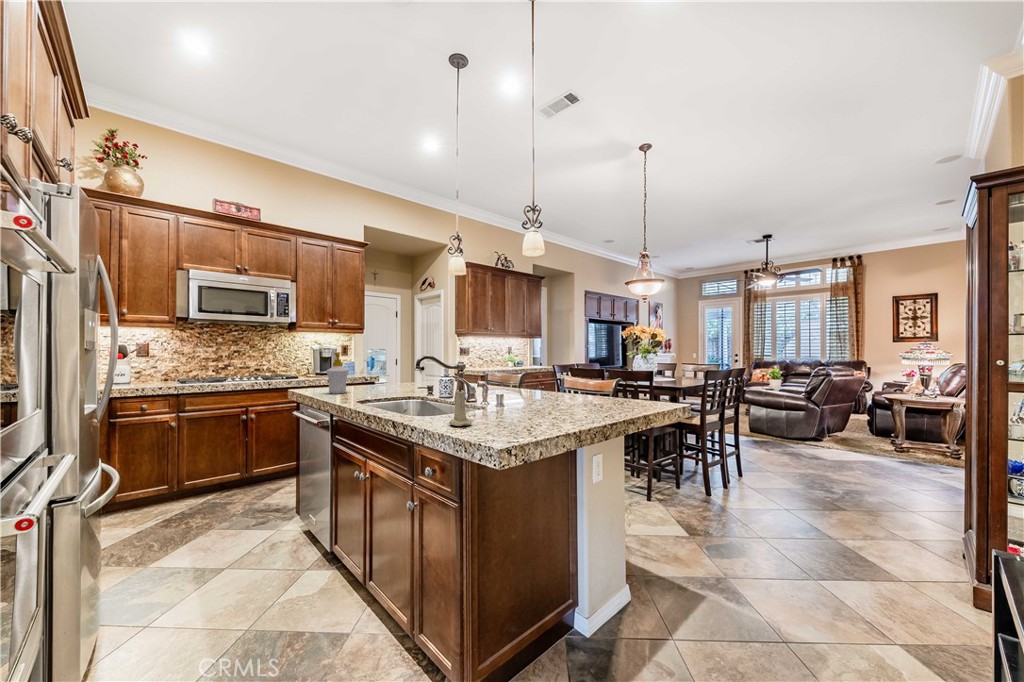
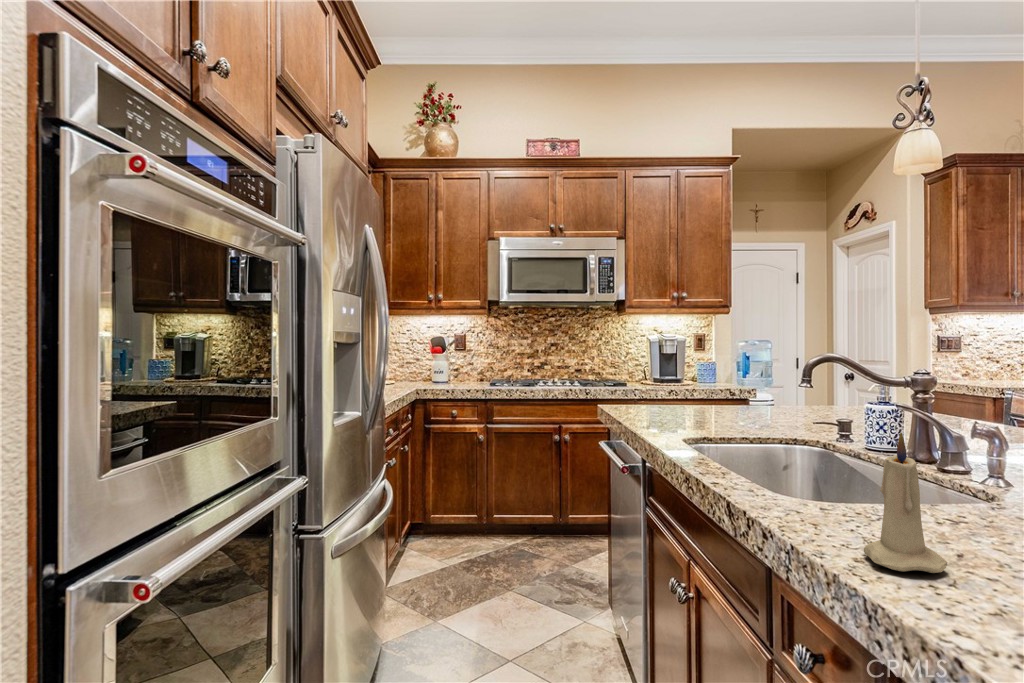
soap bottle: present [326,352,349,394] -> none [642,345,680,418]

